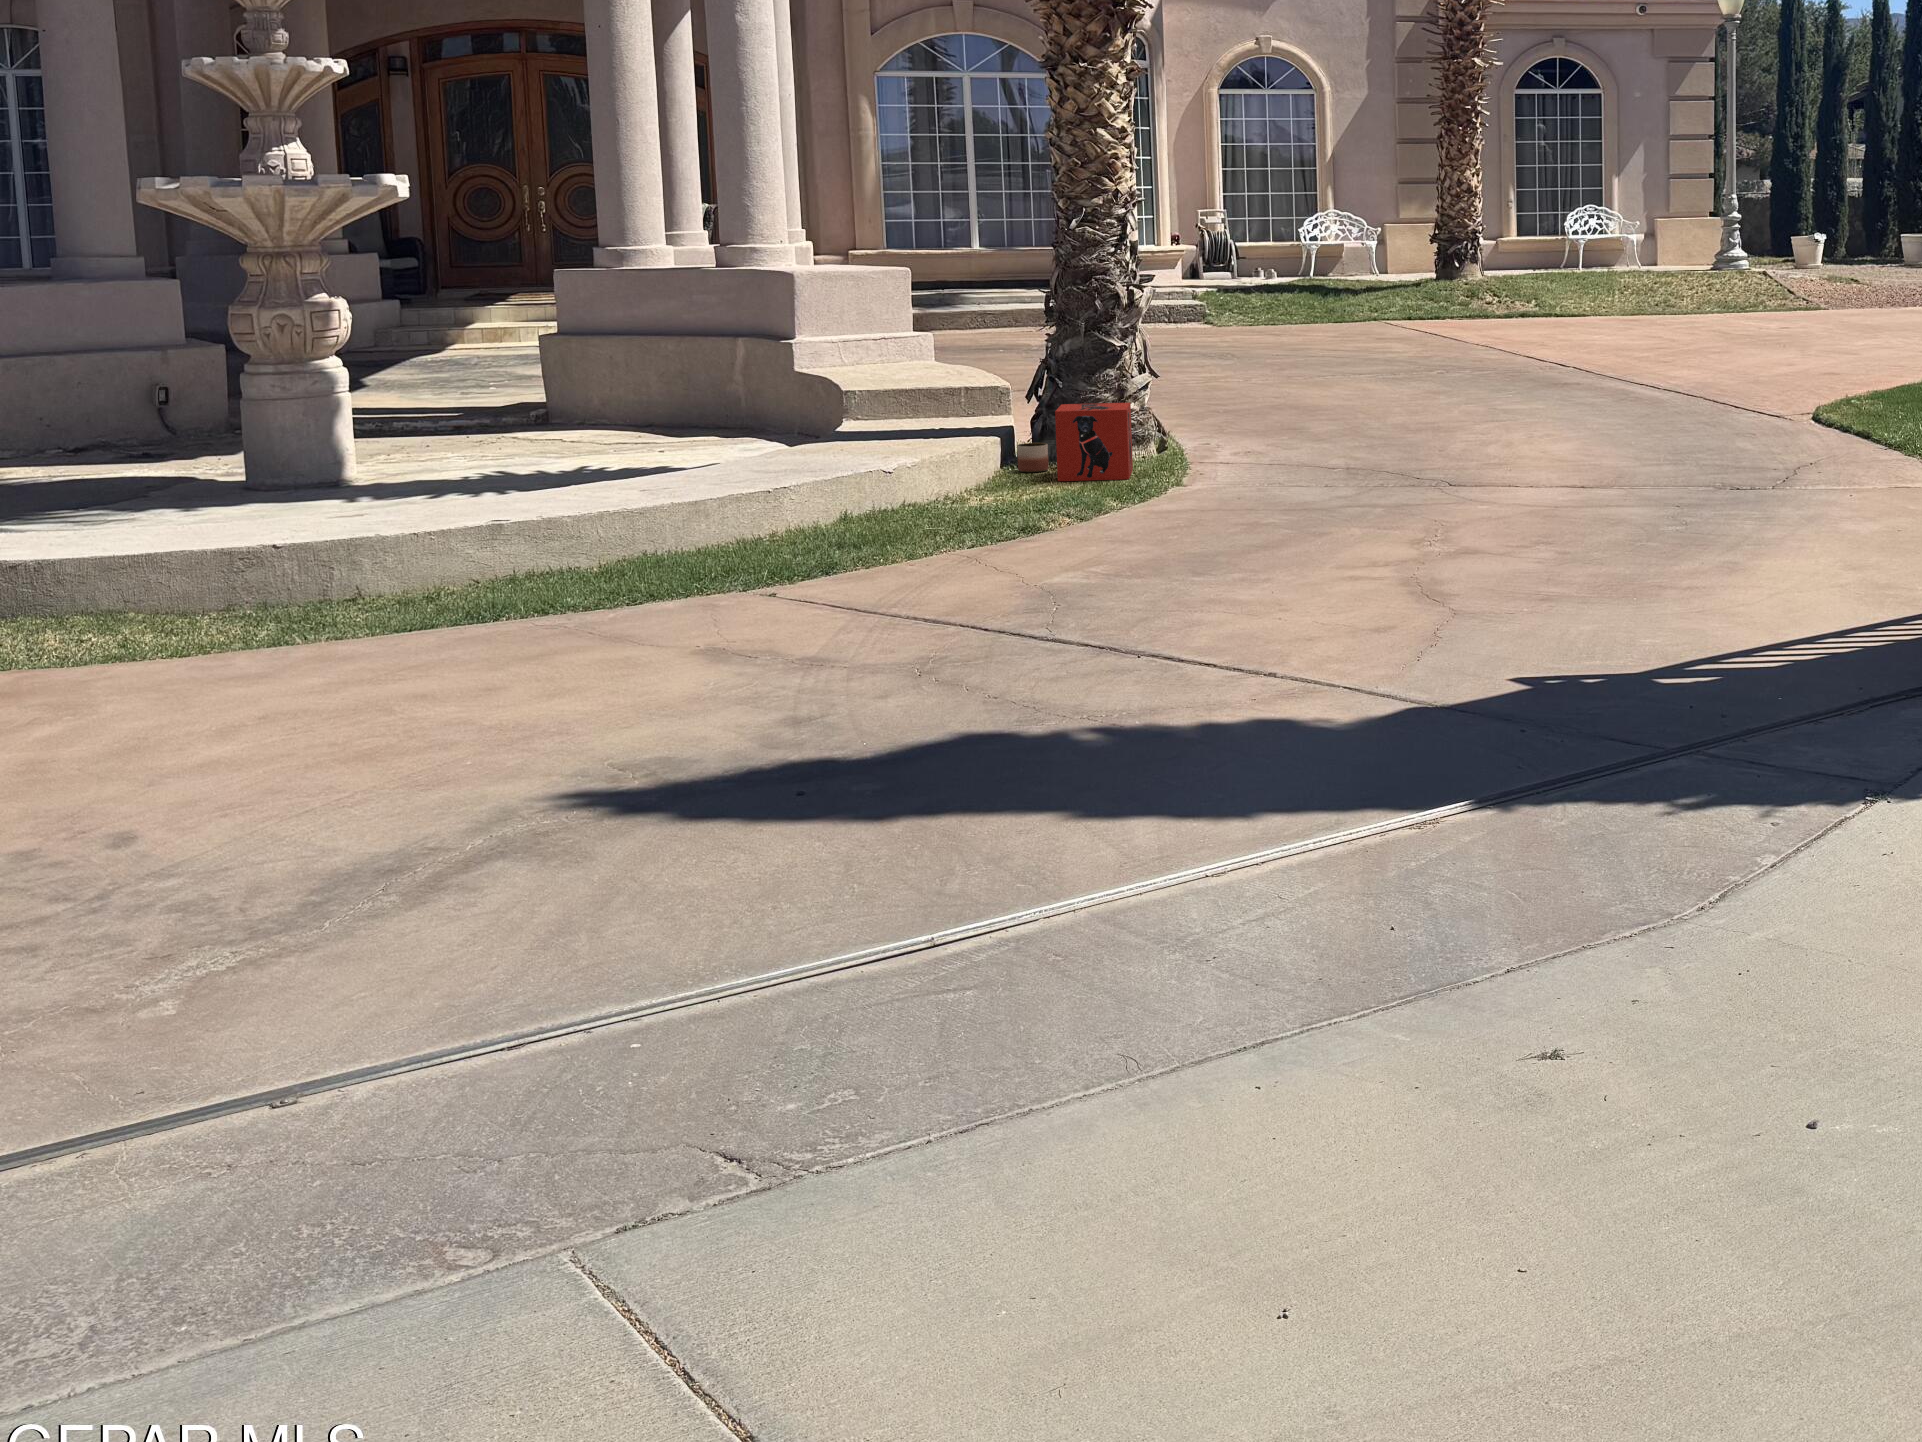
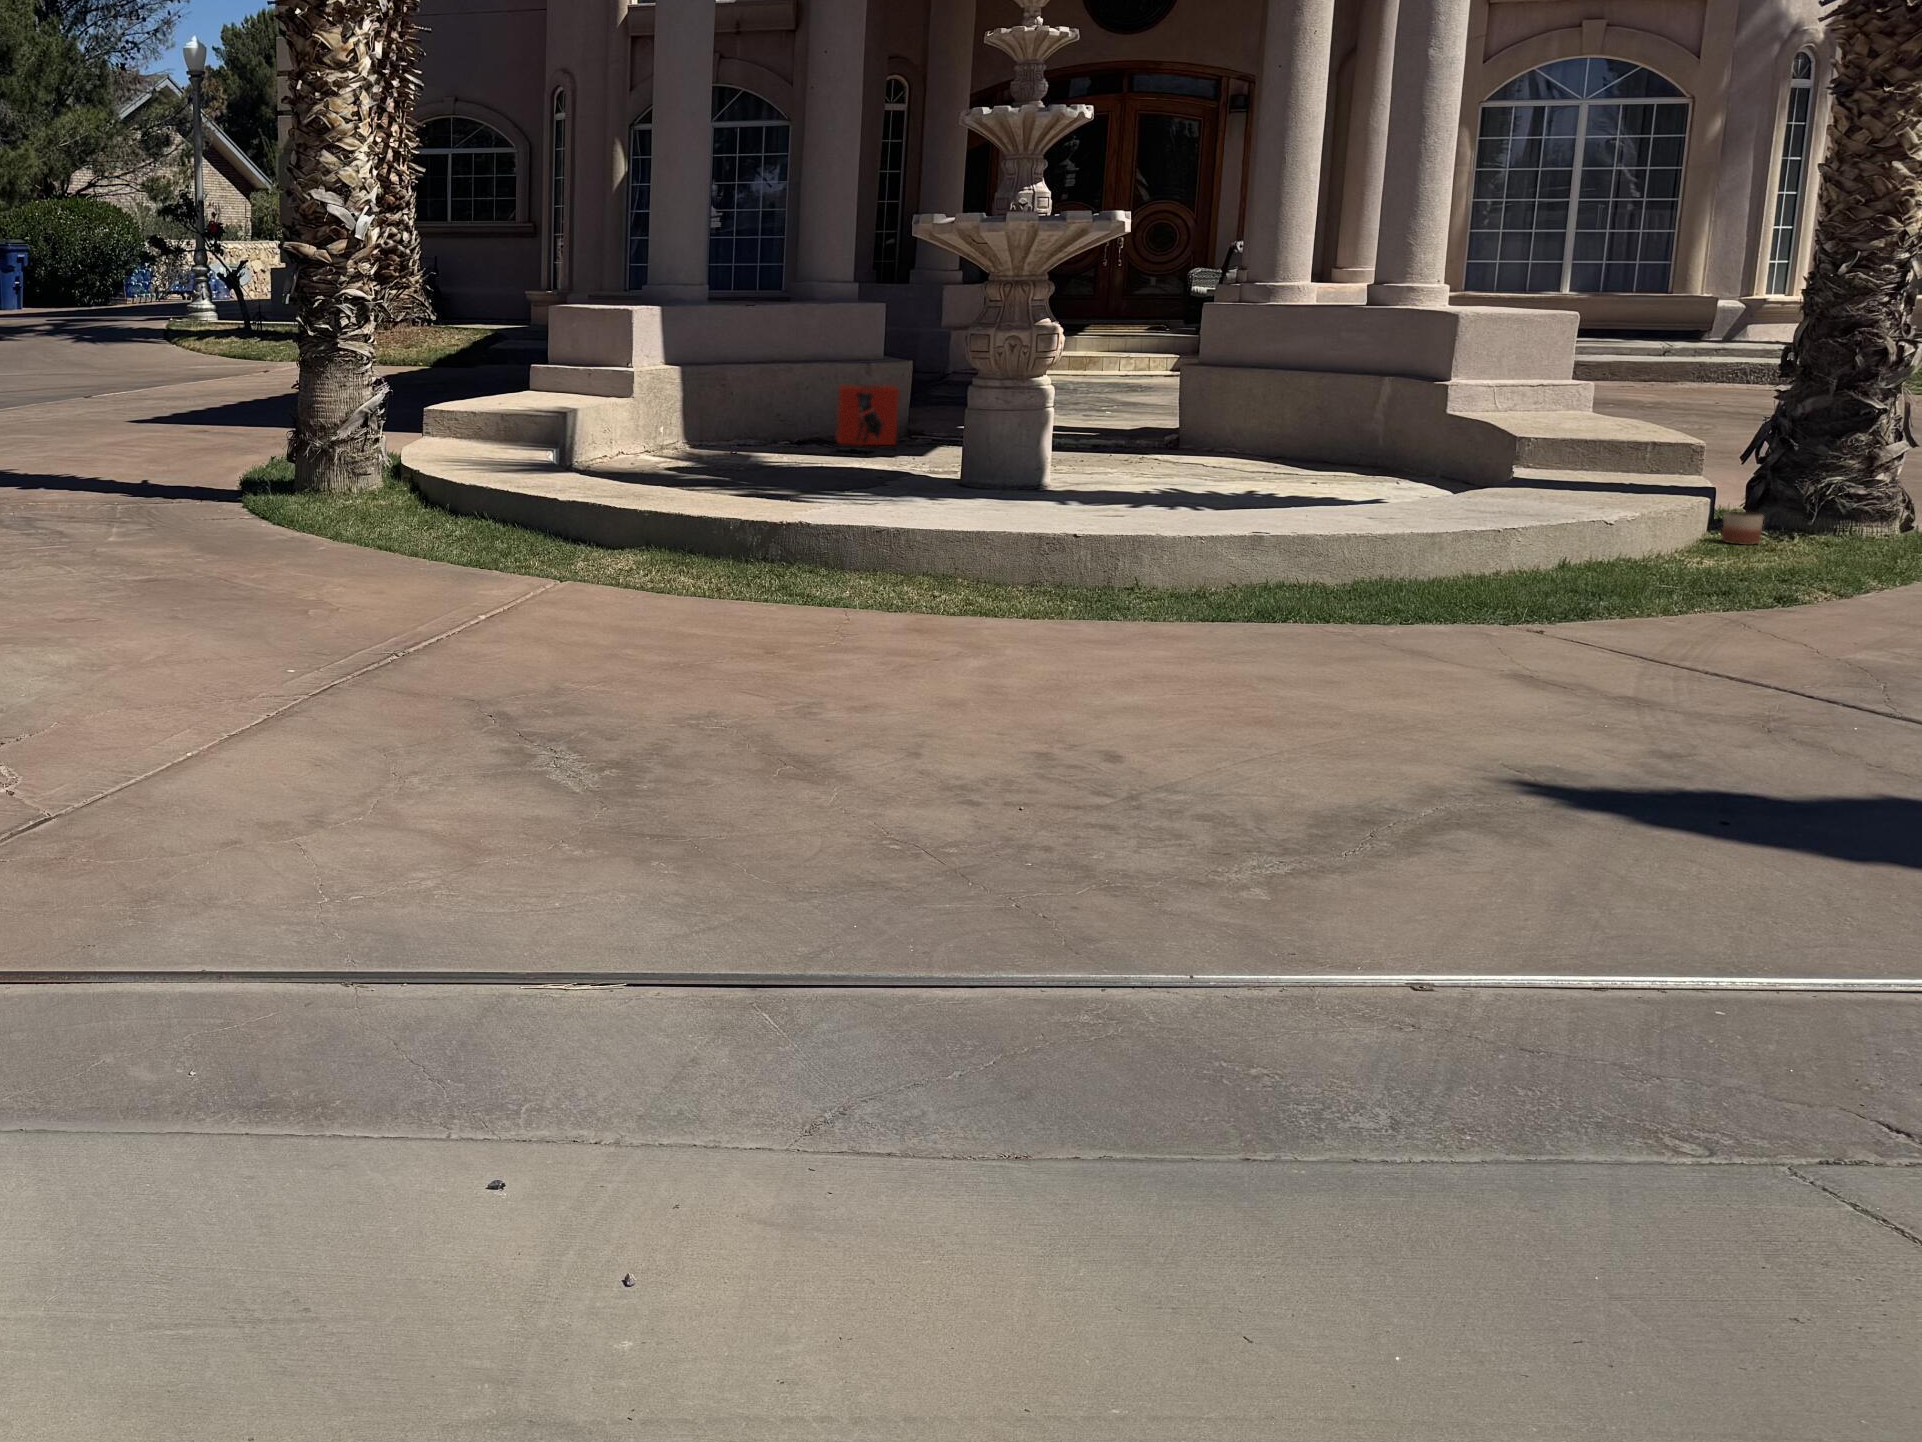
storage box: present [1055,403,1133,481] -> present [836,384,899,445]

